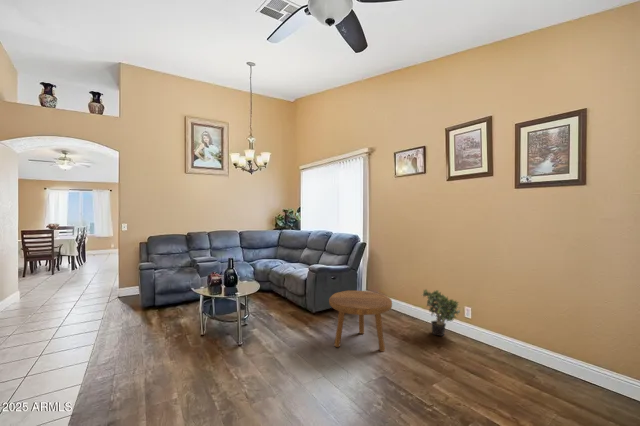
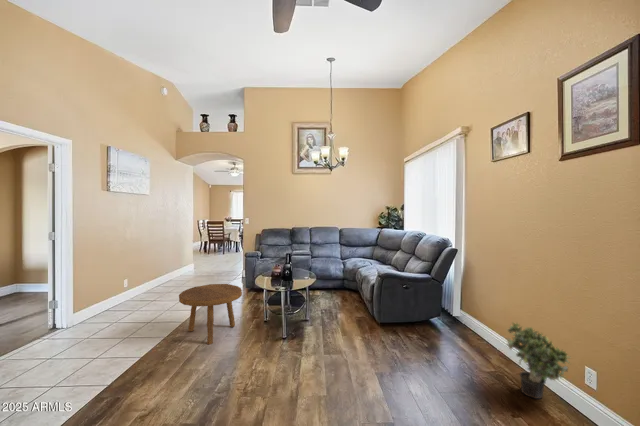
footstool: present [329,291,392,351] -> present [179,284,242,344]

